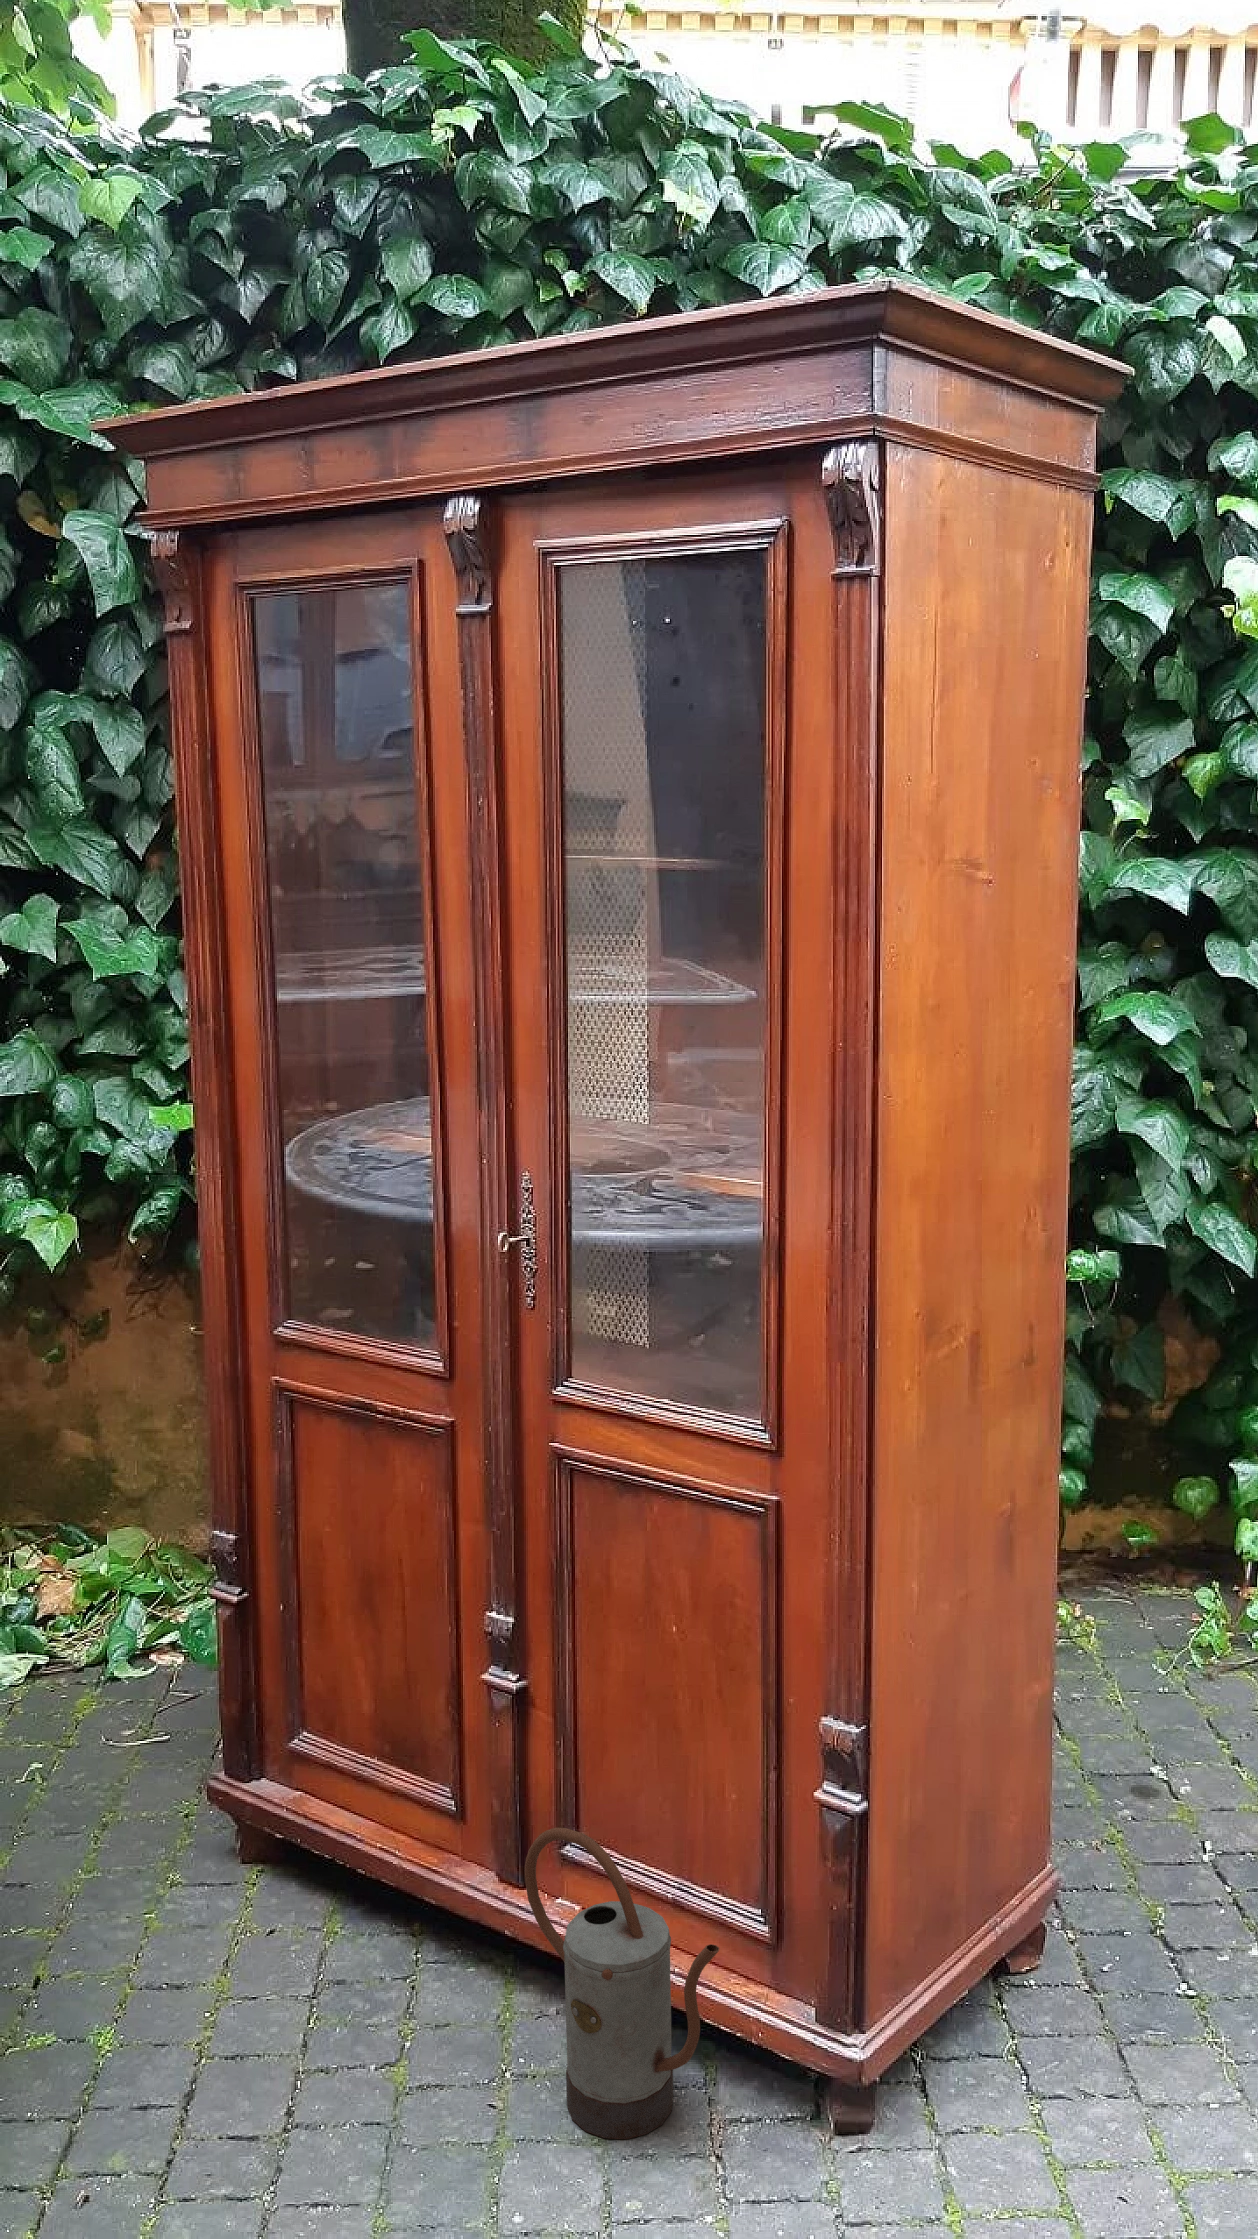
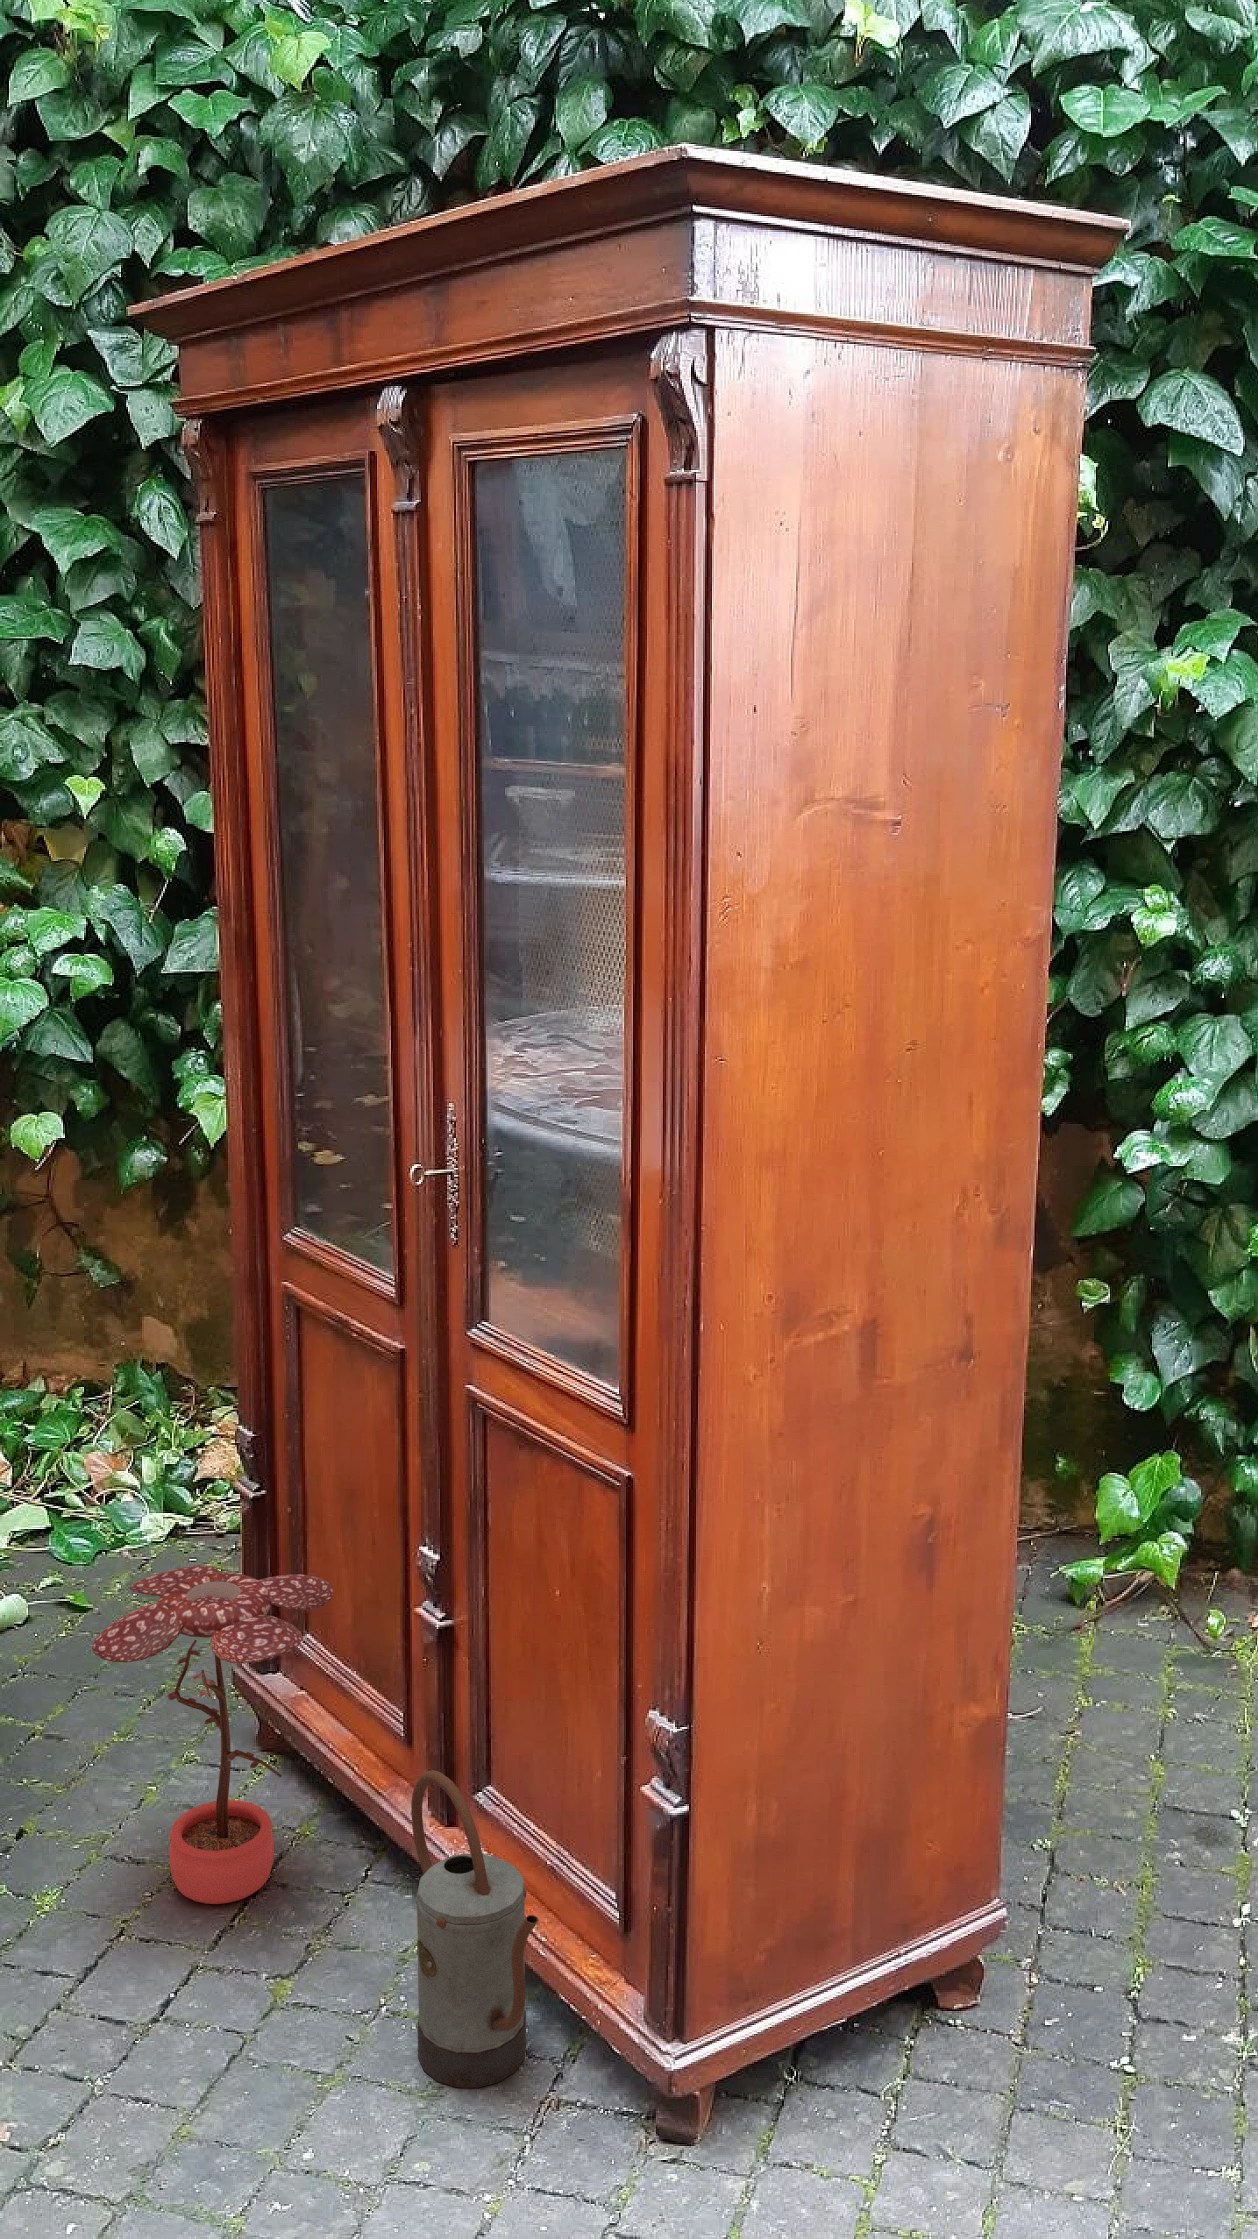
potted plant: none [156,1666,378,2023] -> present [92,1565,334,1904]

